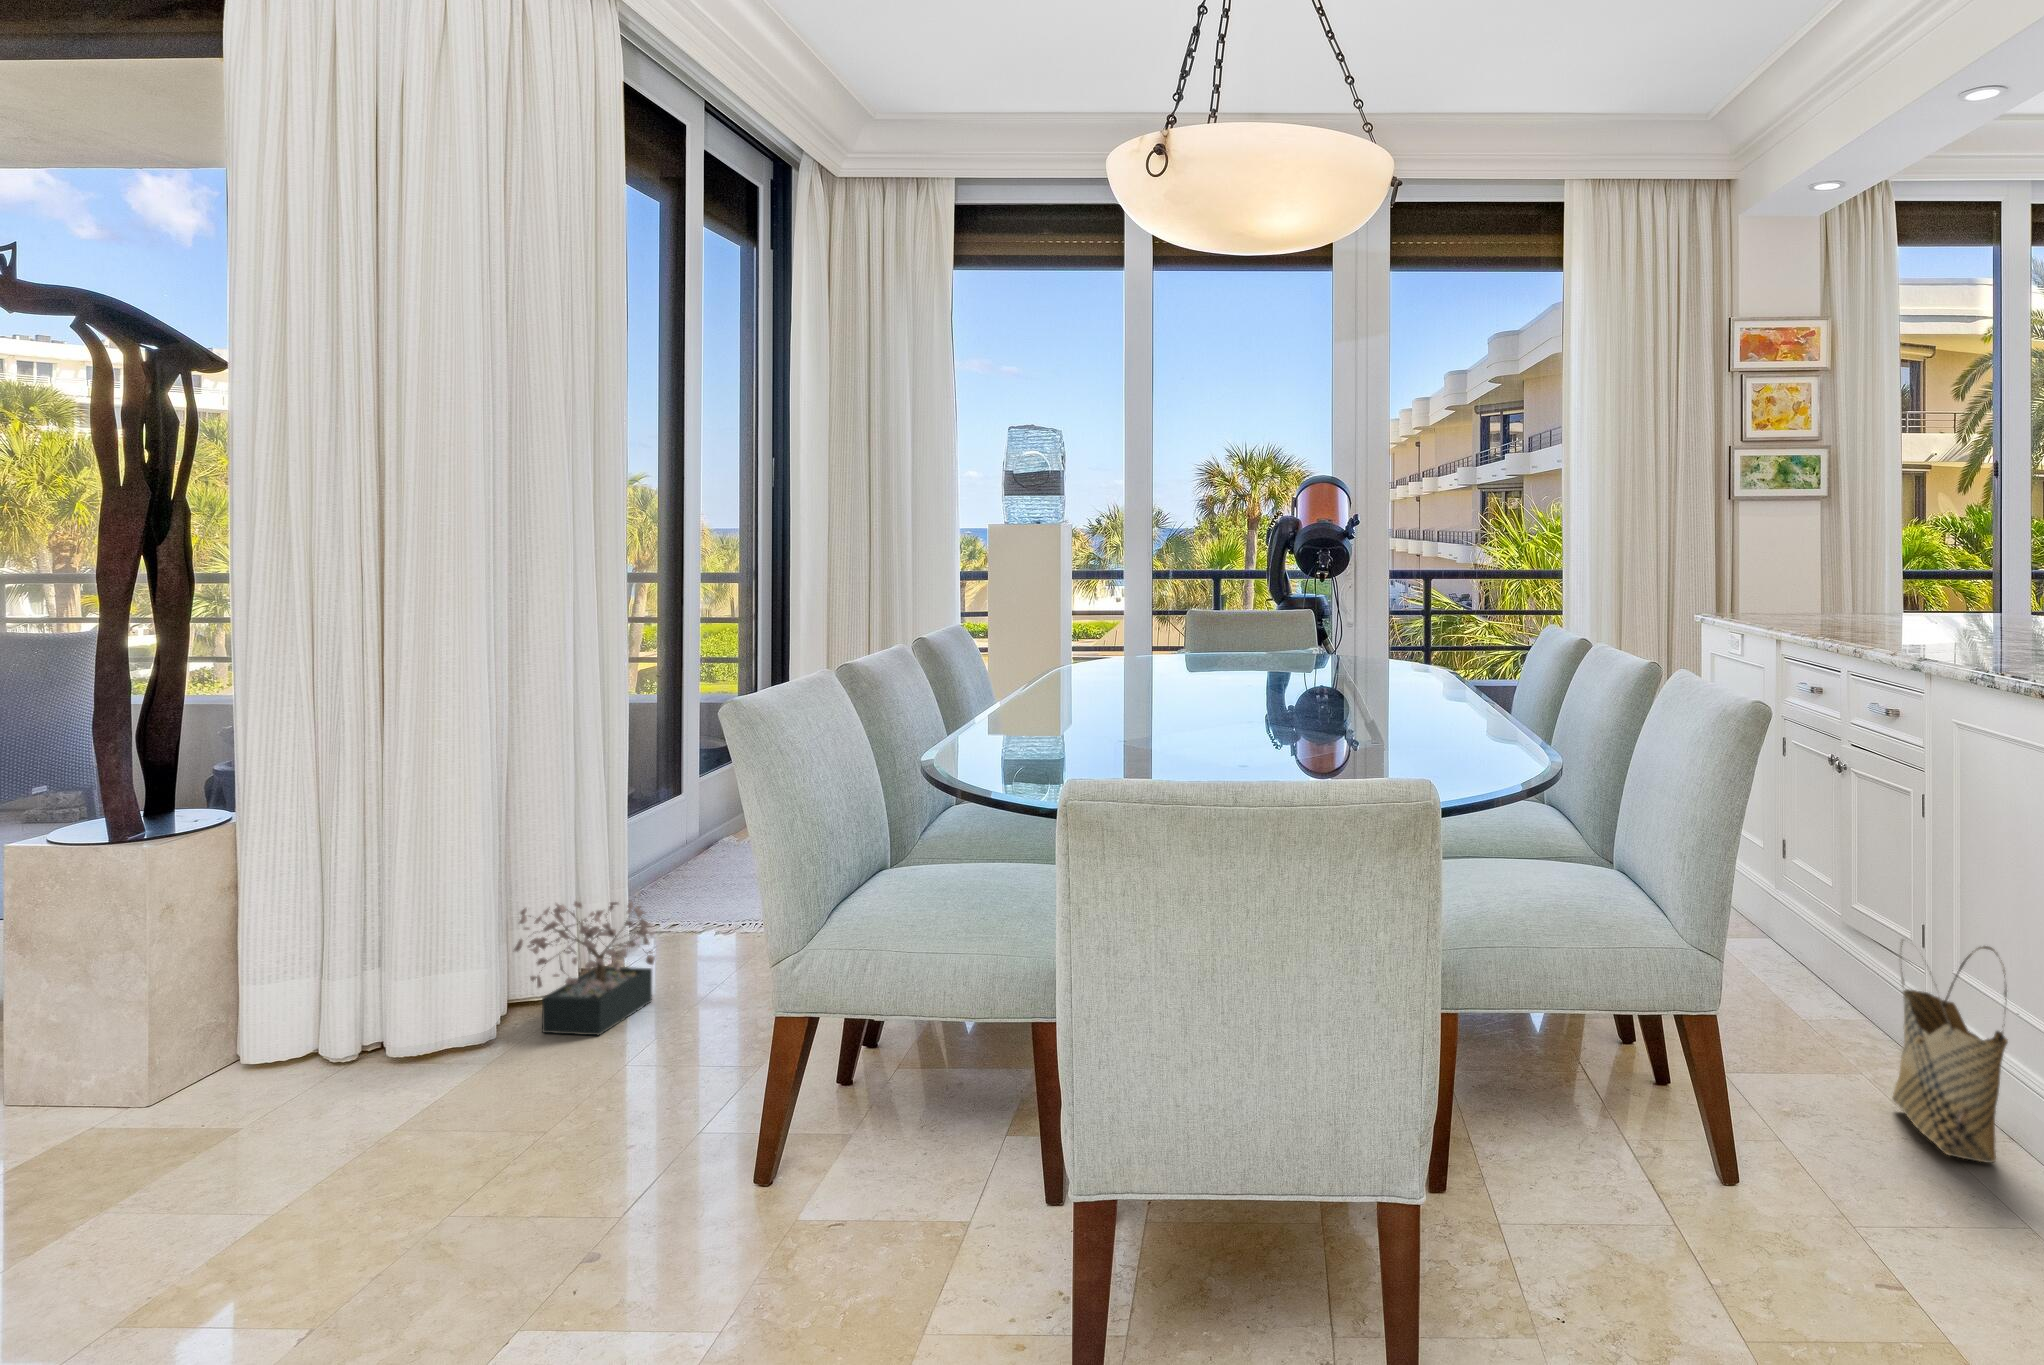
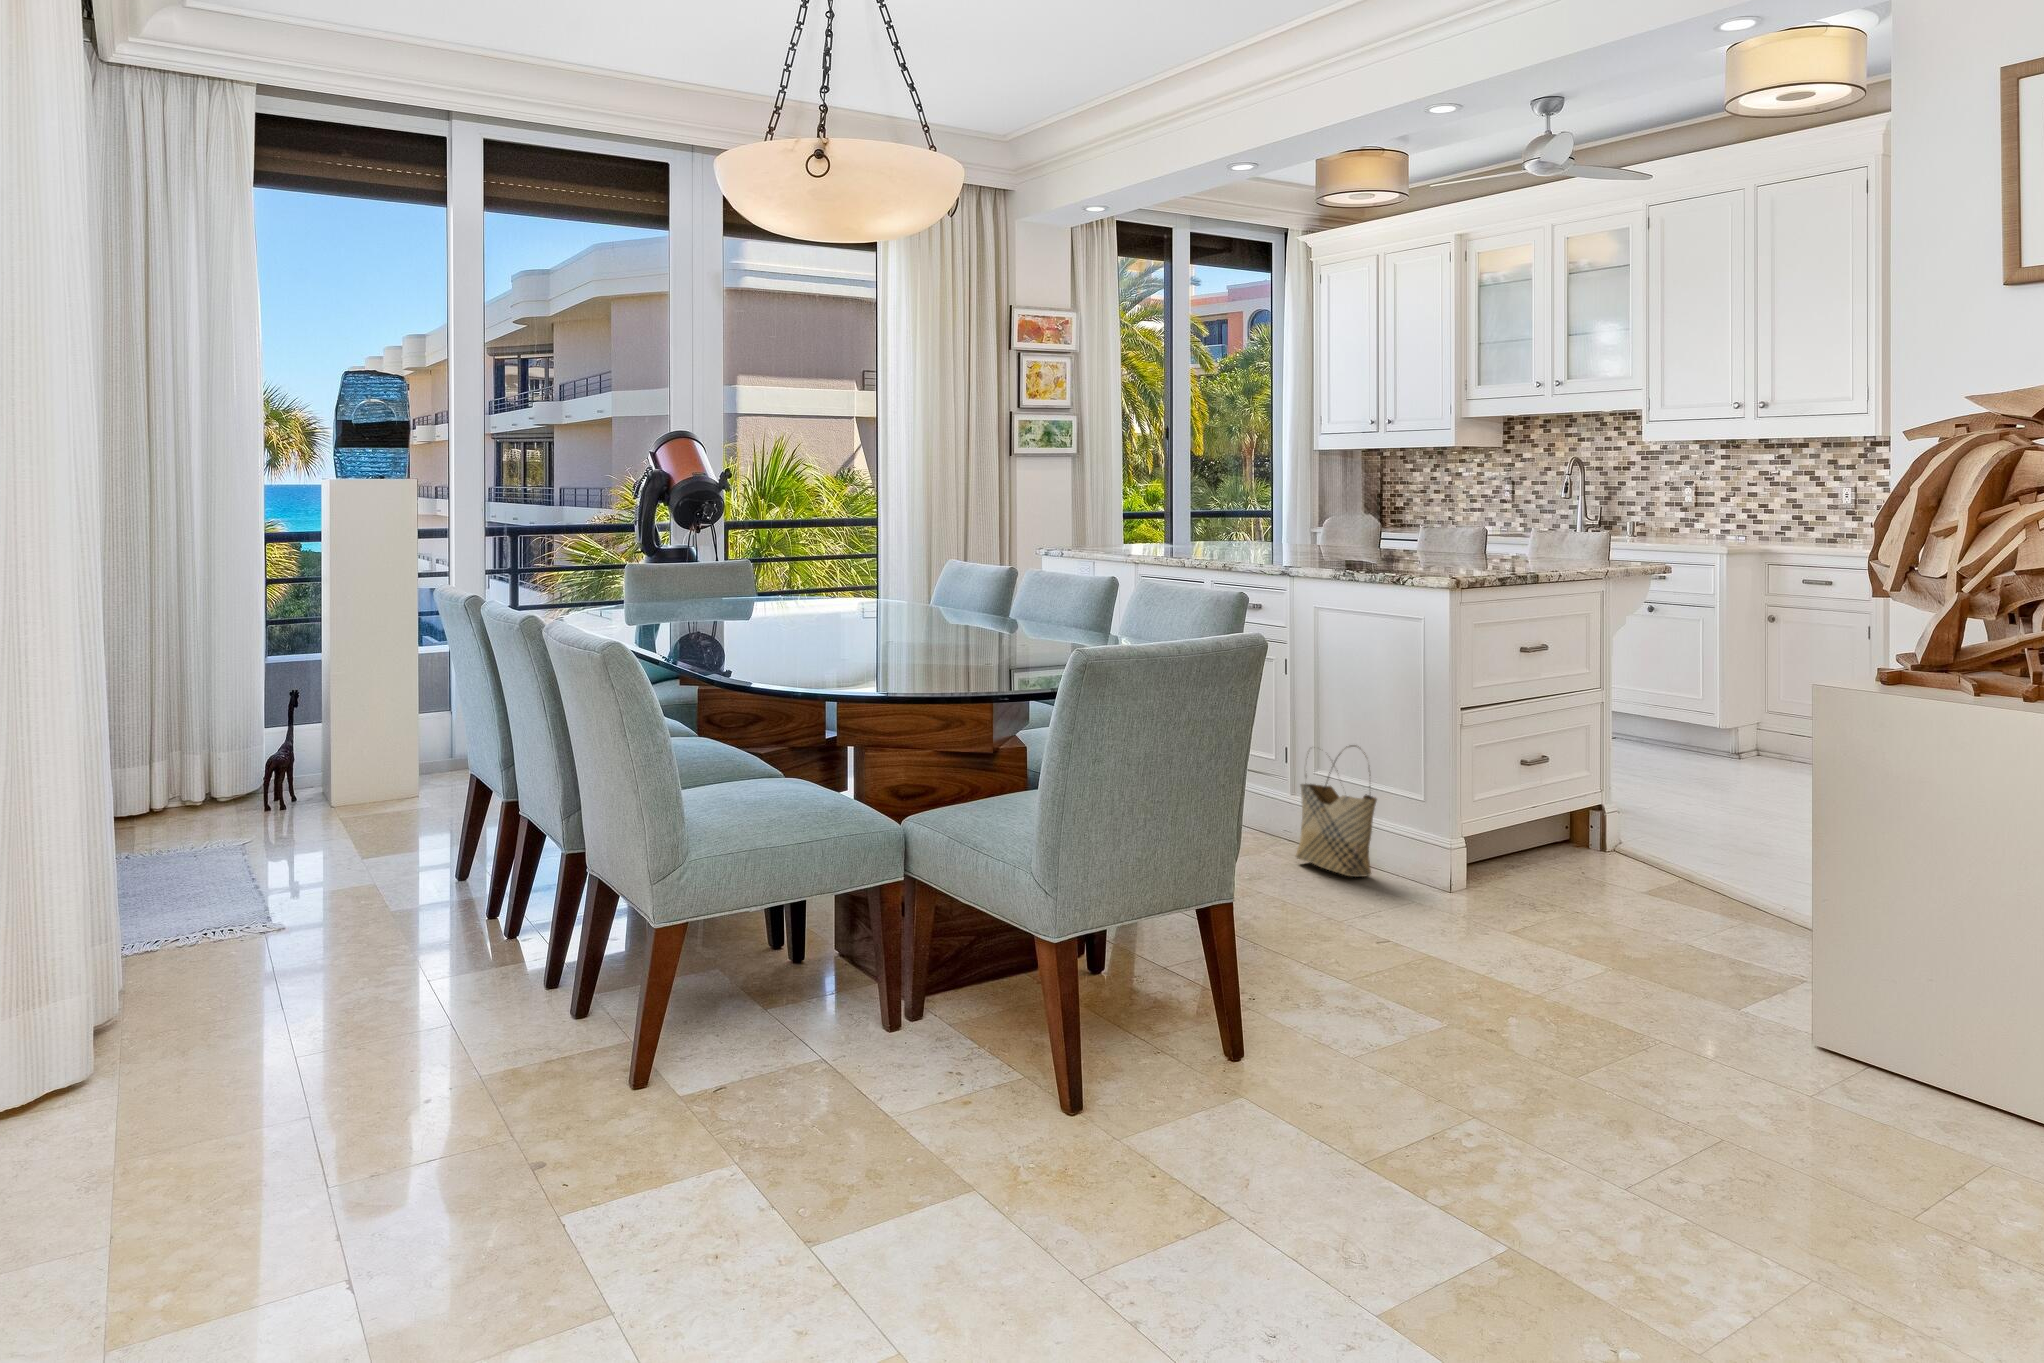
decorative plant: present [514,902,655,1035] -> none [125,889,265,1041]

